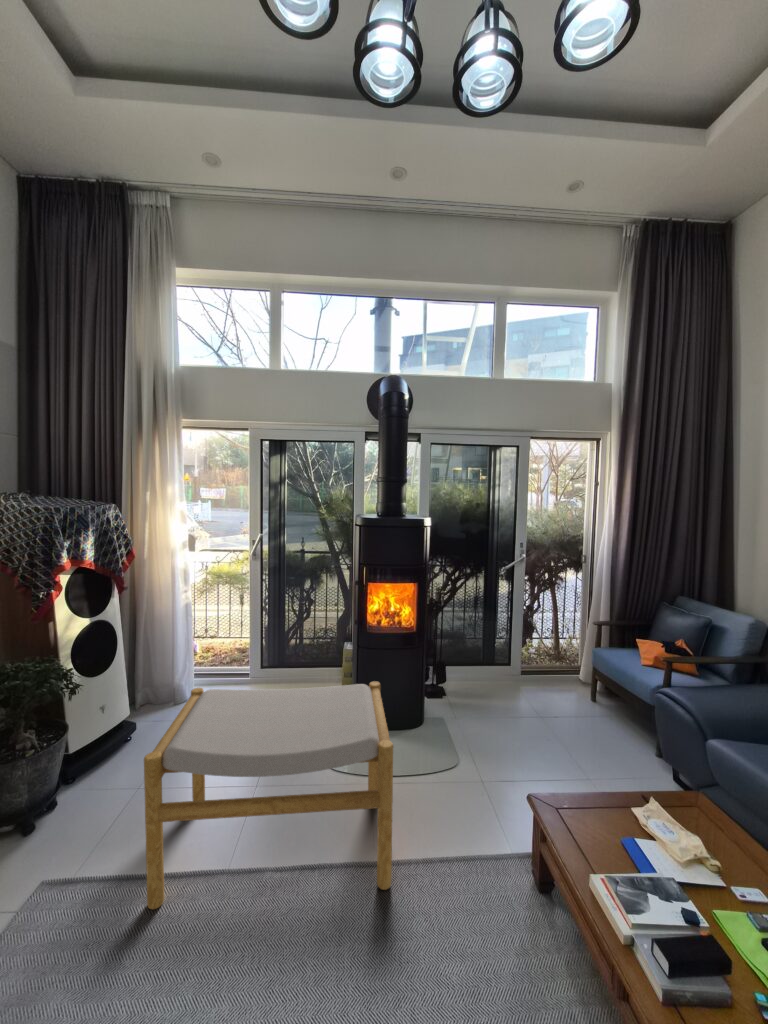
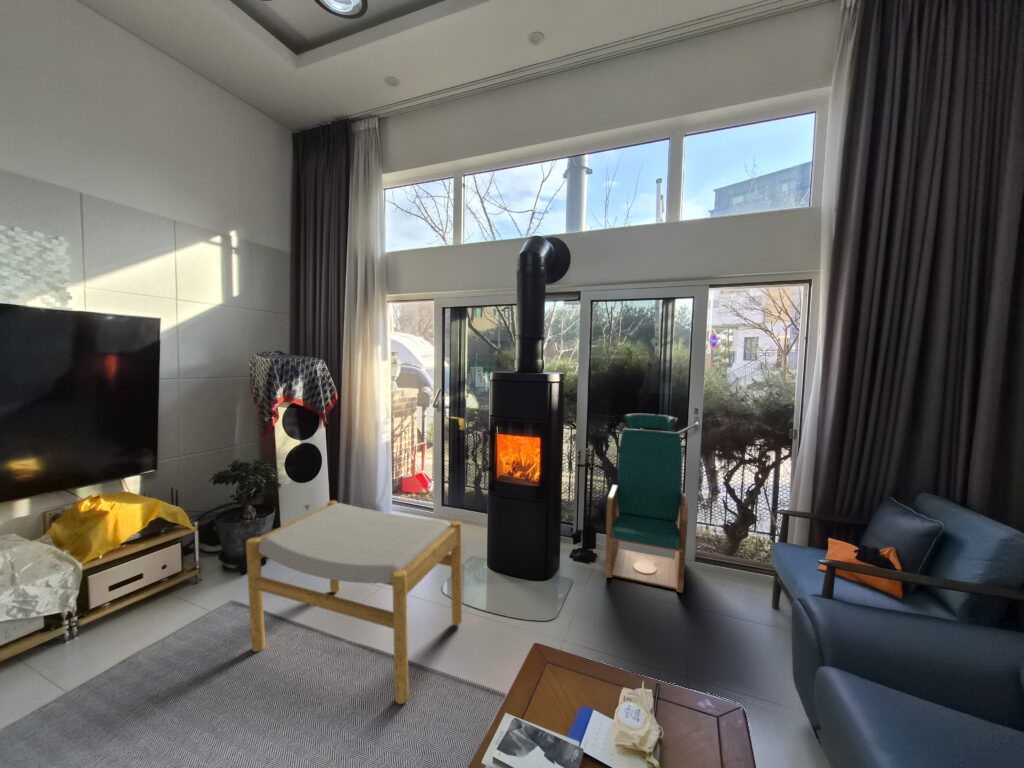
armchair: none [453,552,539,713] -> present [606,413,688,593]

